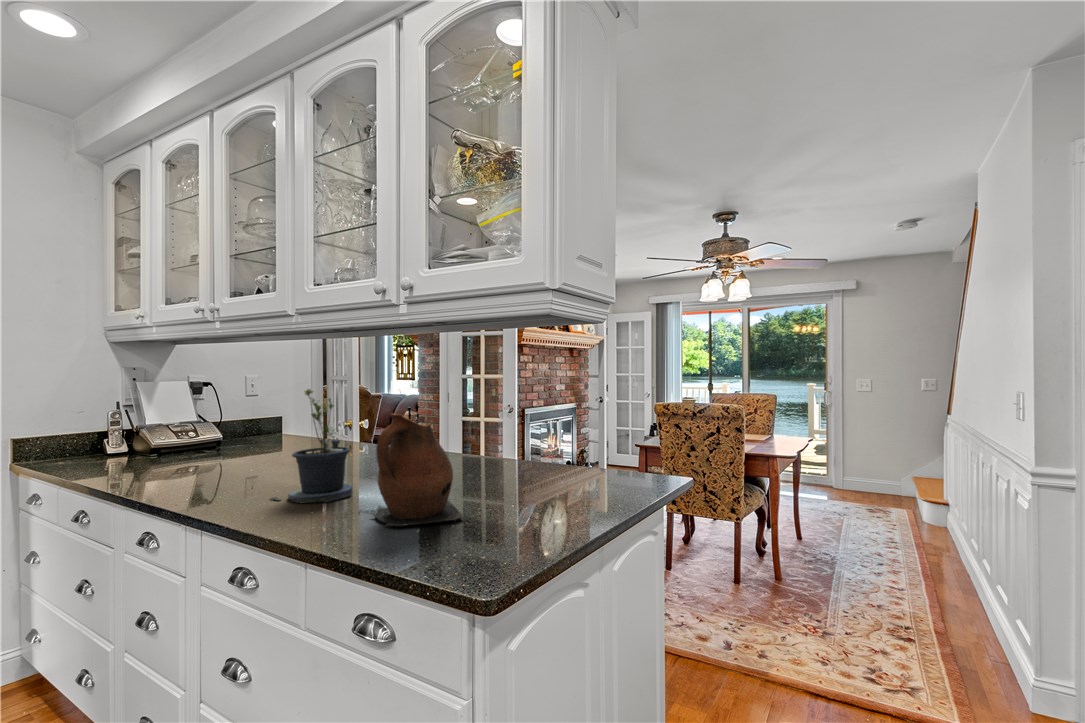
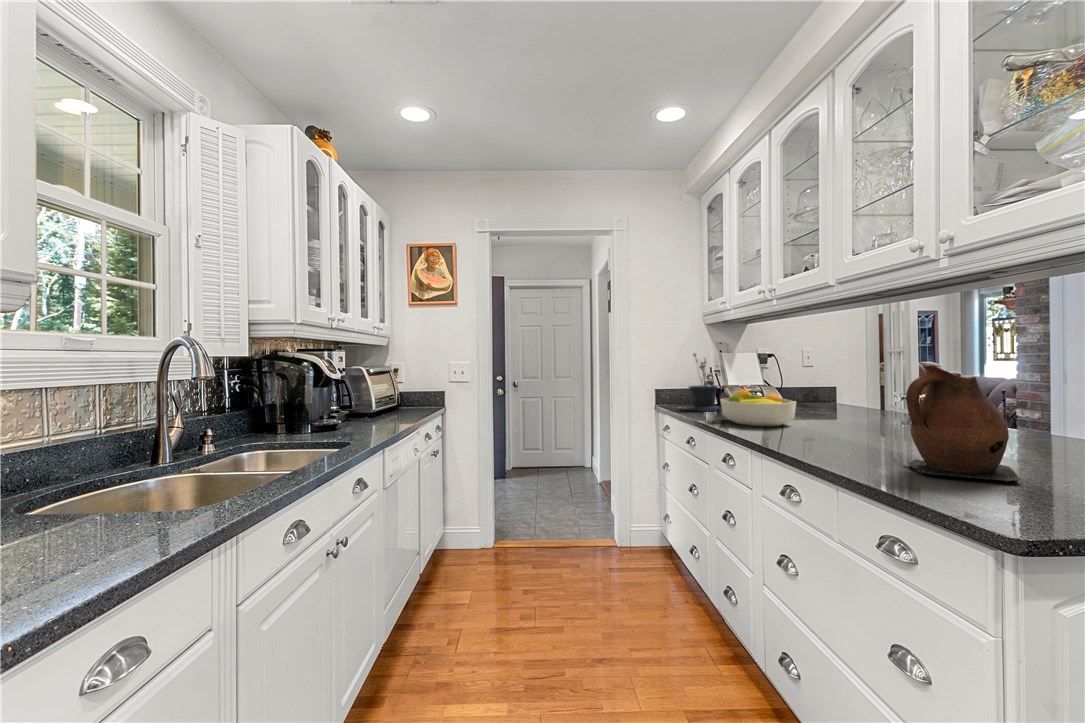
potted plant: present [270,389,353,503] -> present [687,353,721,412]
fruit bowl: none [135,435,244,485] -> present [720,389,796,426]

